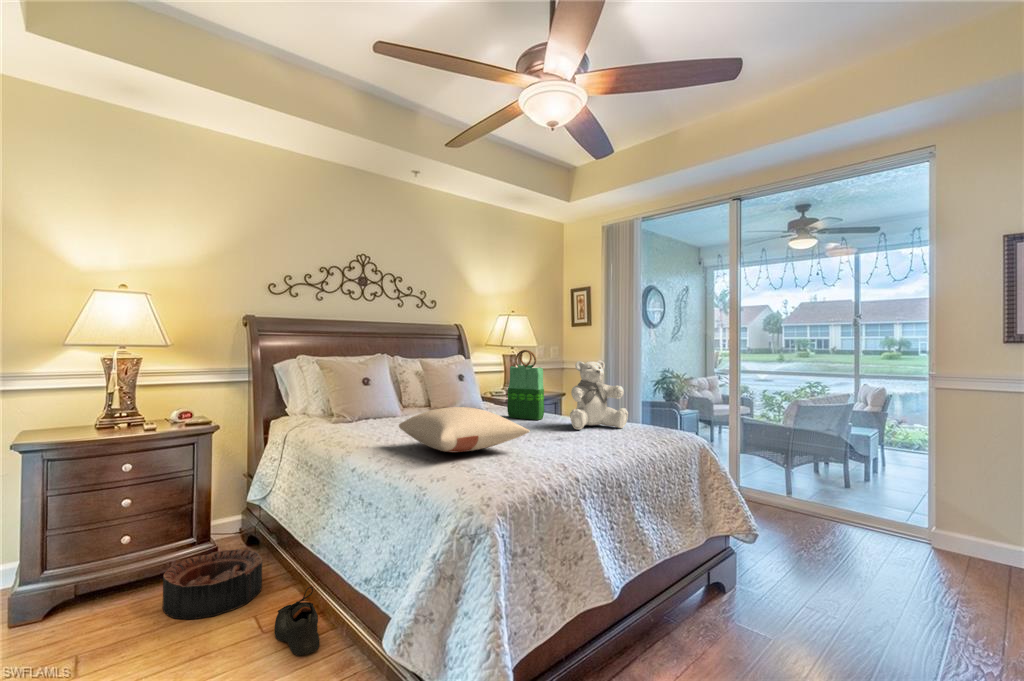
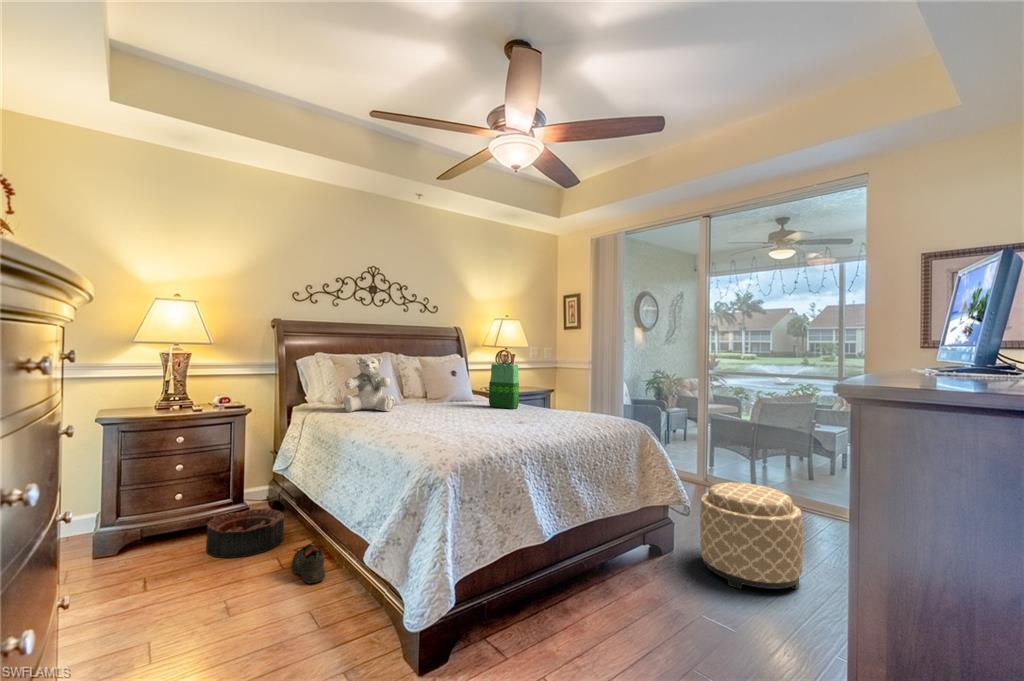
teddy bear: present [570,361,628,430] -> present [343,357,395,412]
pillow: present [399,407,529,452] -> none [390,394,491,429]
ottoman: none [776,506,910,643] -> present [700,483,803,589]

